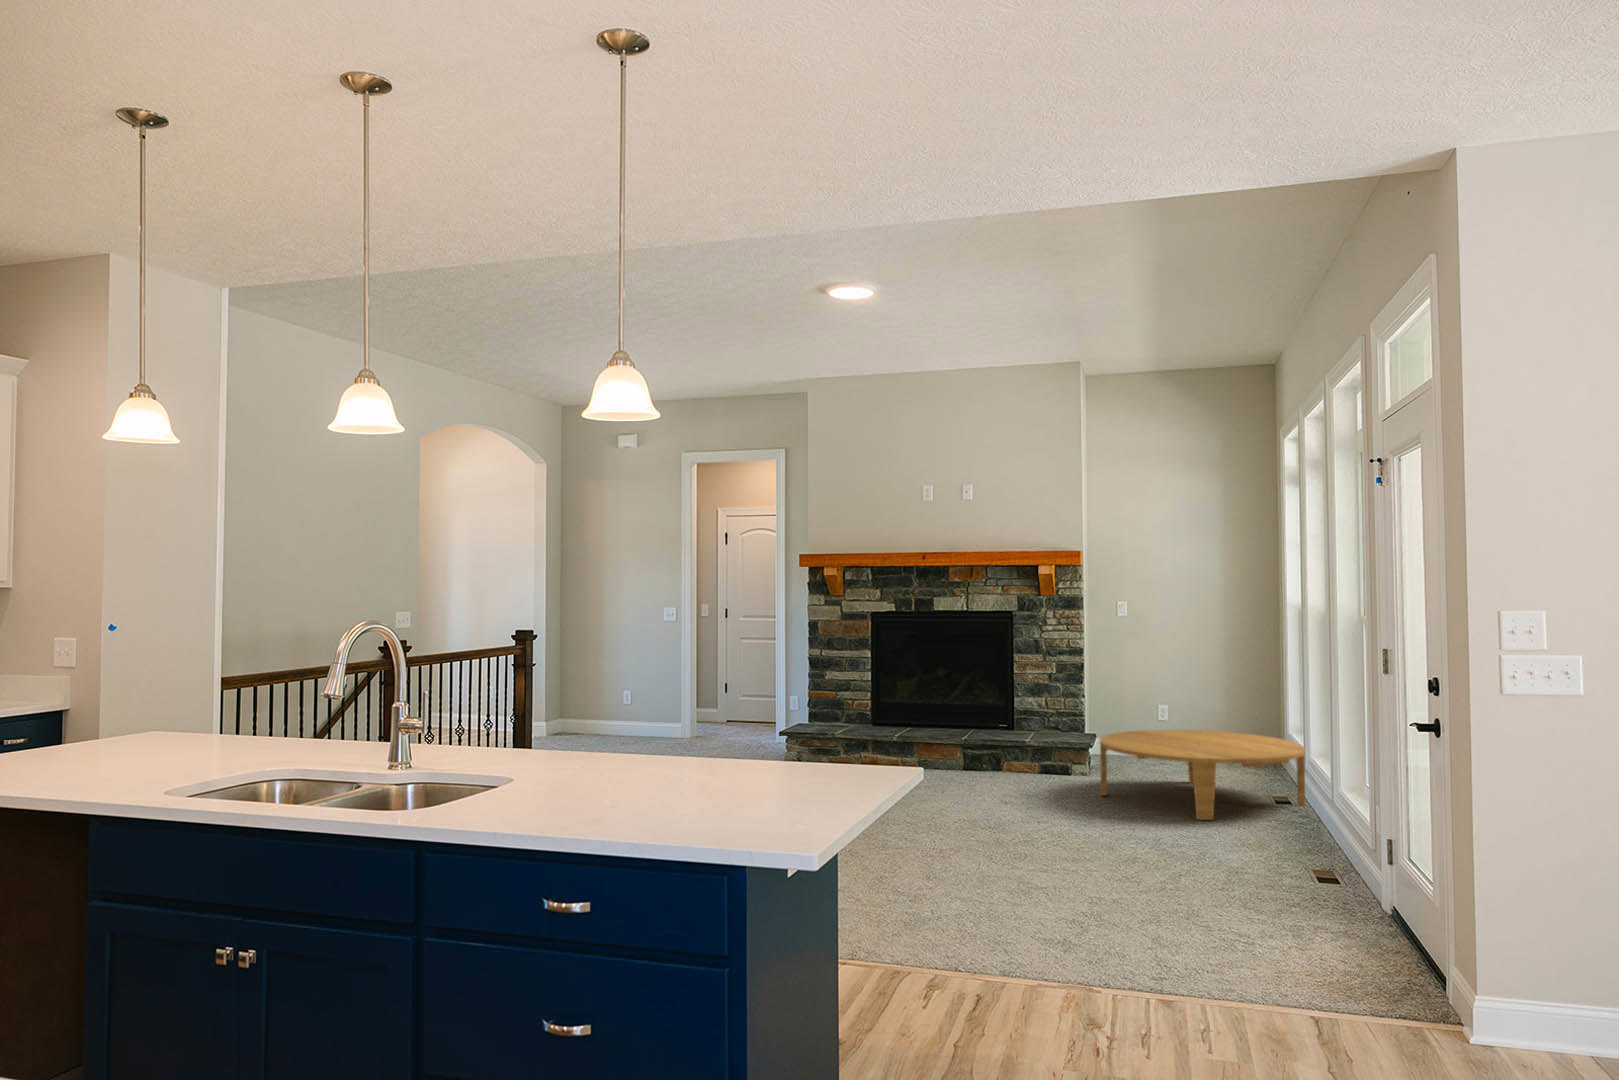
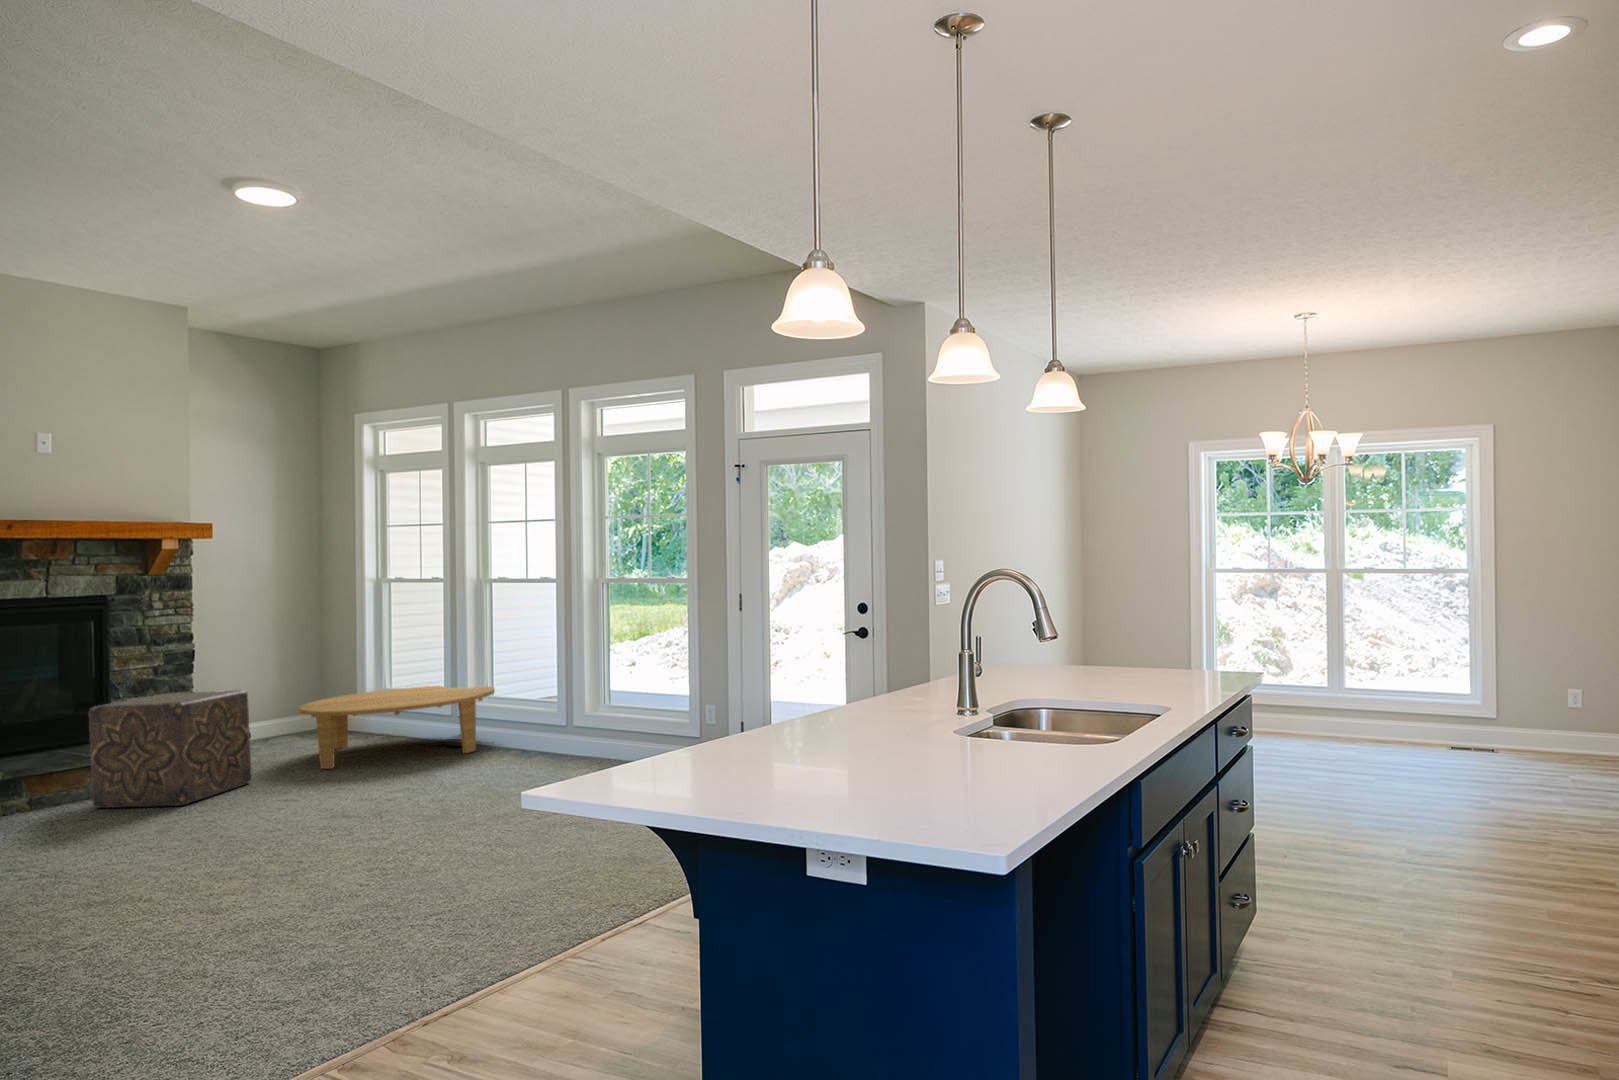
ottoman: none [952,697,1044,788] -> present [89,690,252,808]

